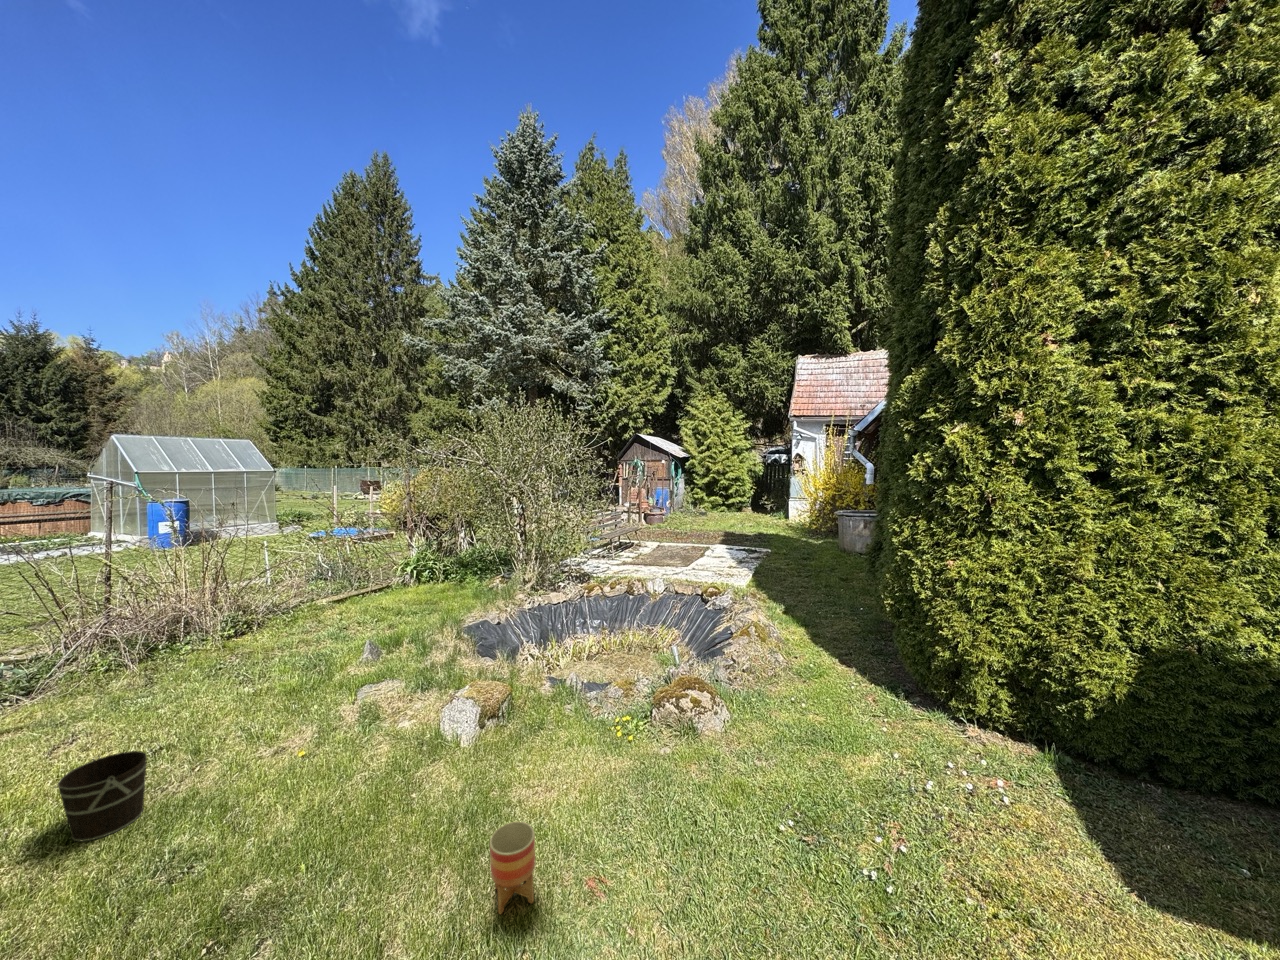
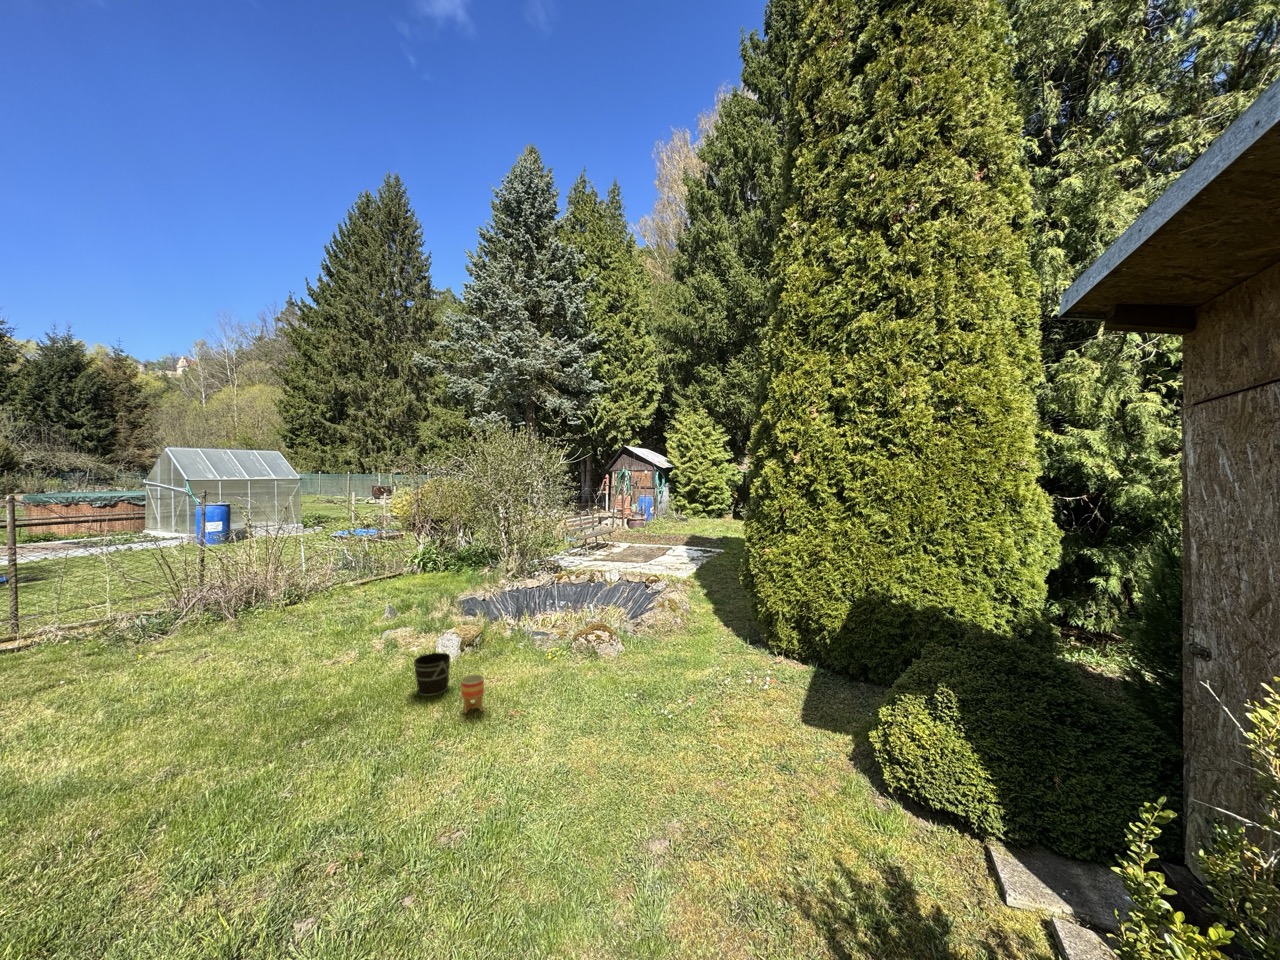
bucket: present [55,751,147,841] -> present [414,653,450,696]

